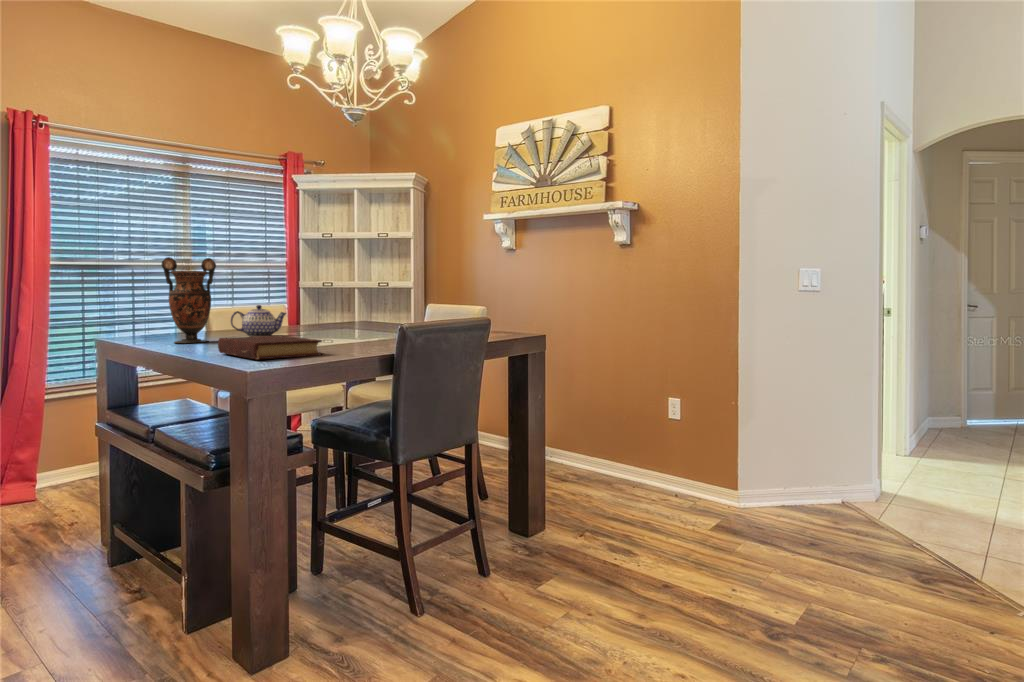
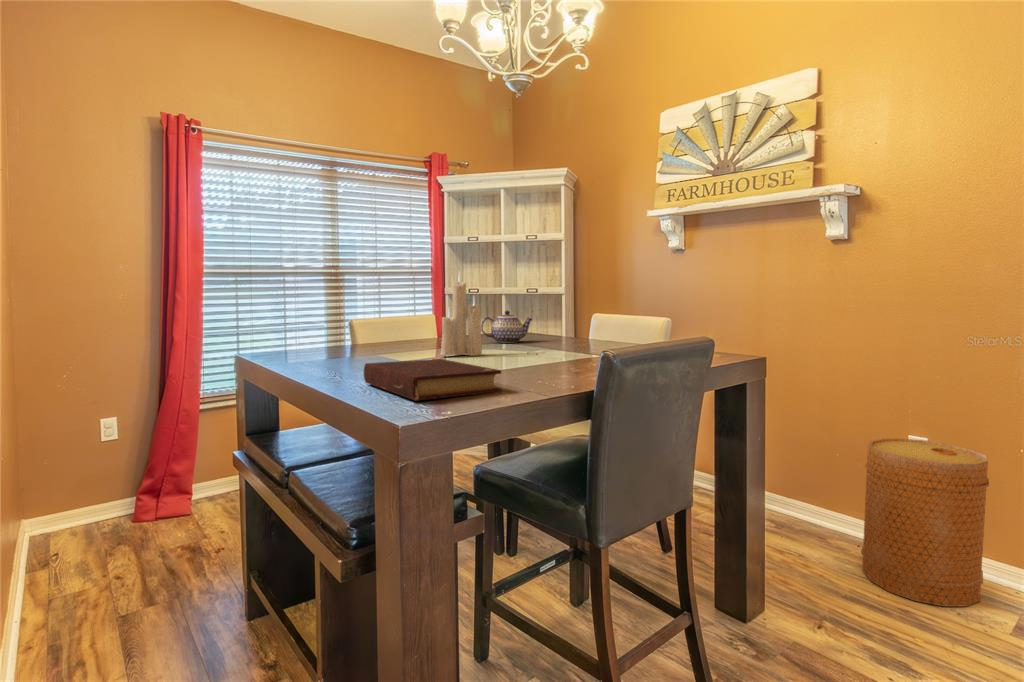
vase: present [161,257,216,343] -> none [303,261,362,362]
candle: none [286,264,323,337] -> present [440,278,482,356]
teapot: present [231,305,286,337] -> present [481,311,532,343]
basket: none [630,401,709,519] -> present [861,439,989,606]

